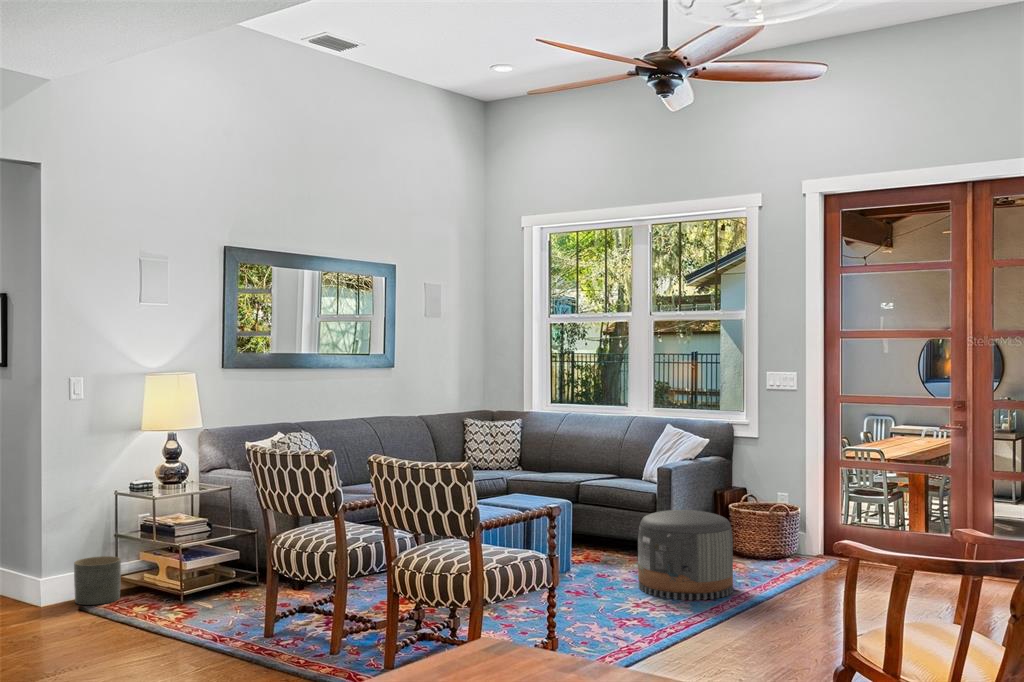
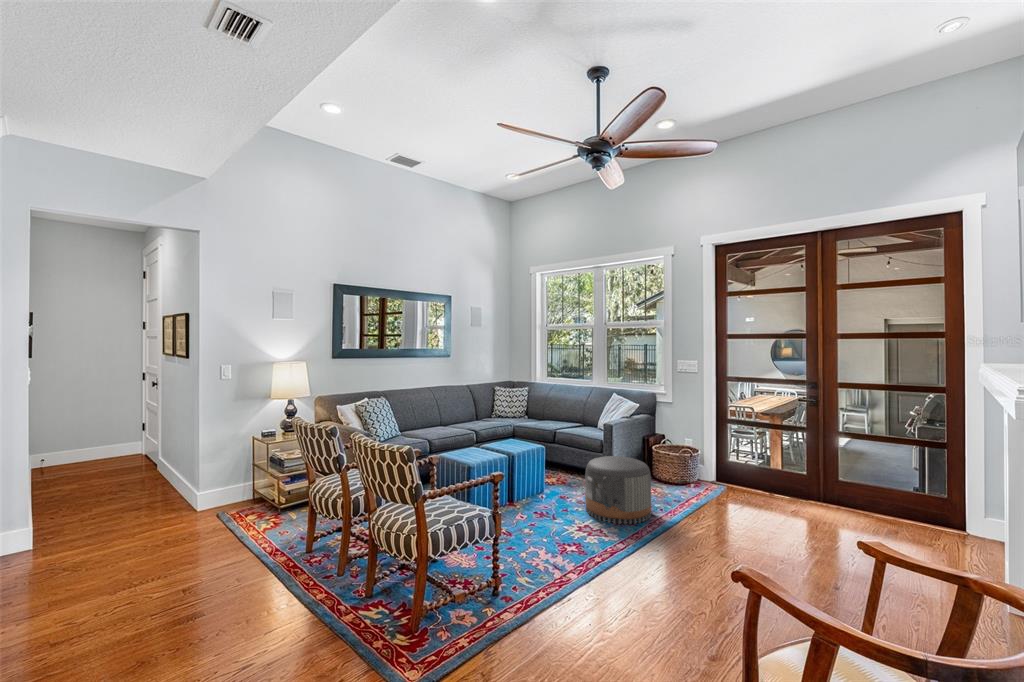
planter: present [74,556,121,605] -> none [222,477,254,511]

